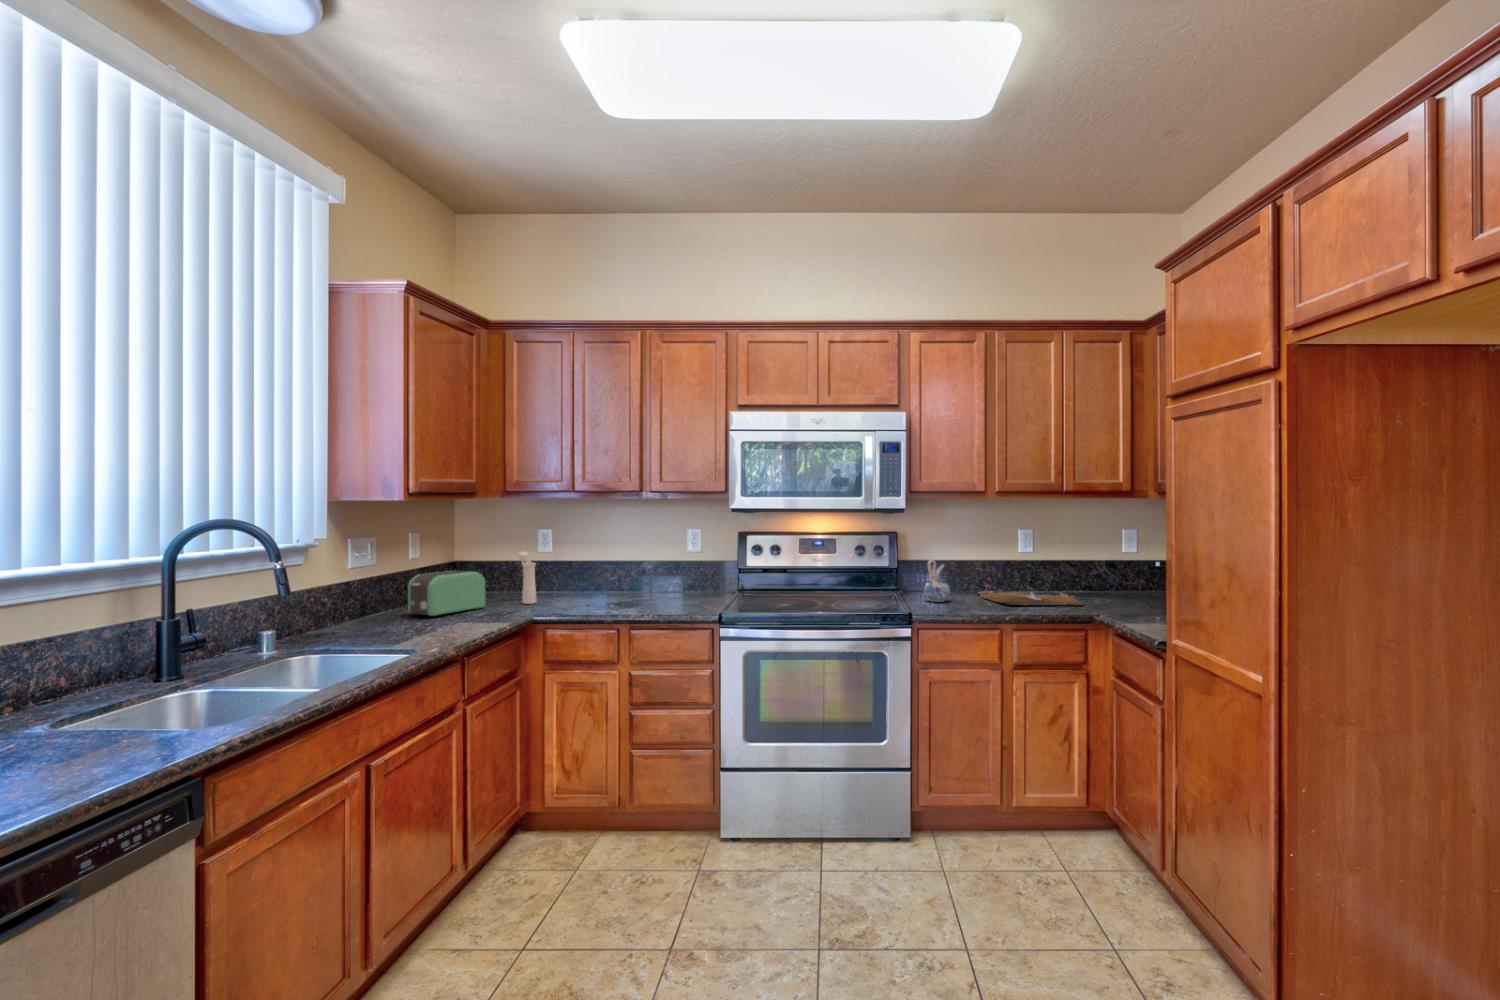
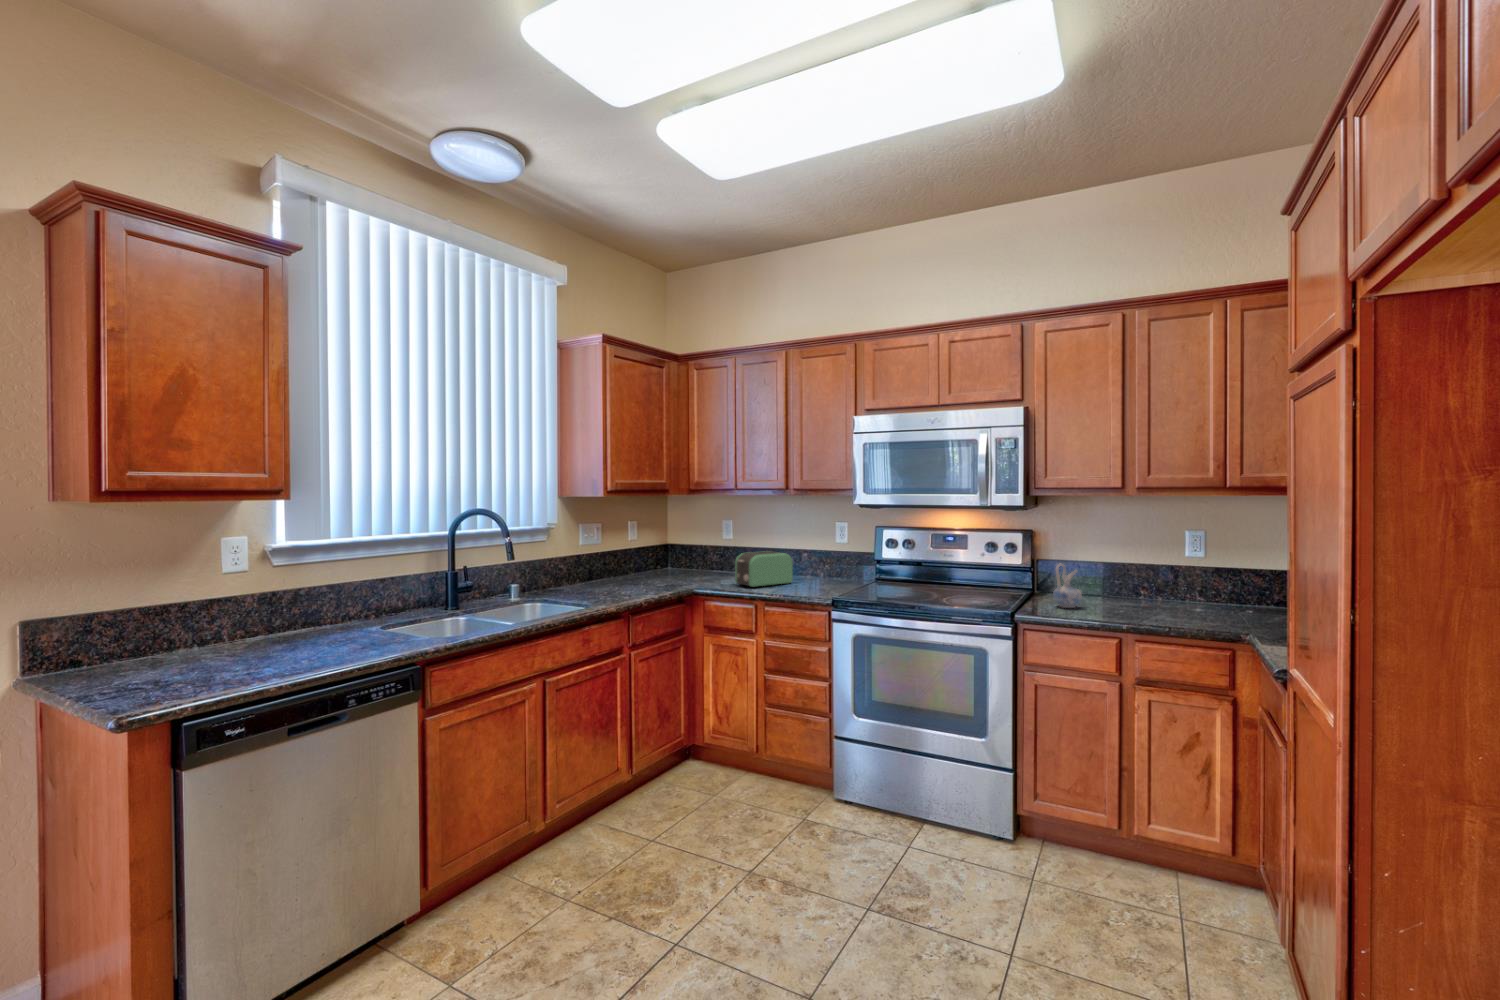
pepper mill: present [518,552,536,604] -> none [702,537,713,580]
toaster: present [408,571,485,616] -> present [735,551,793,587]
cutting board: present [978,590,1083,605] -> none [1126,601,1240,625]

